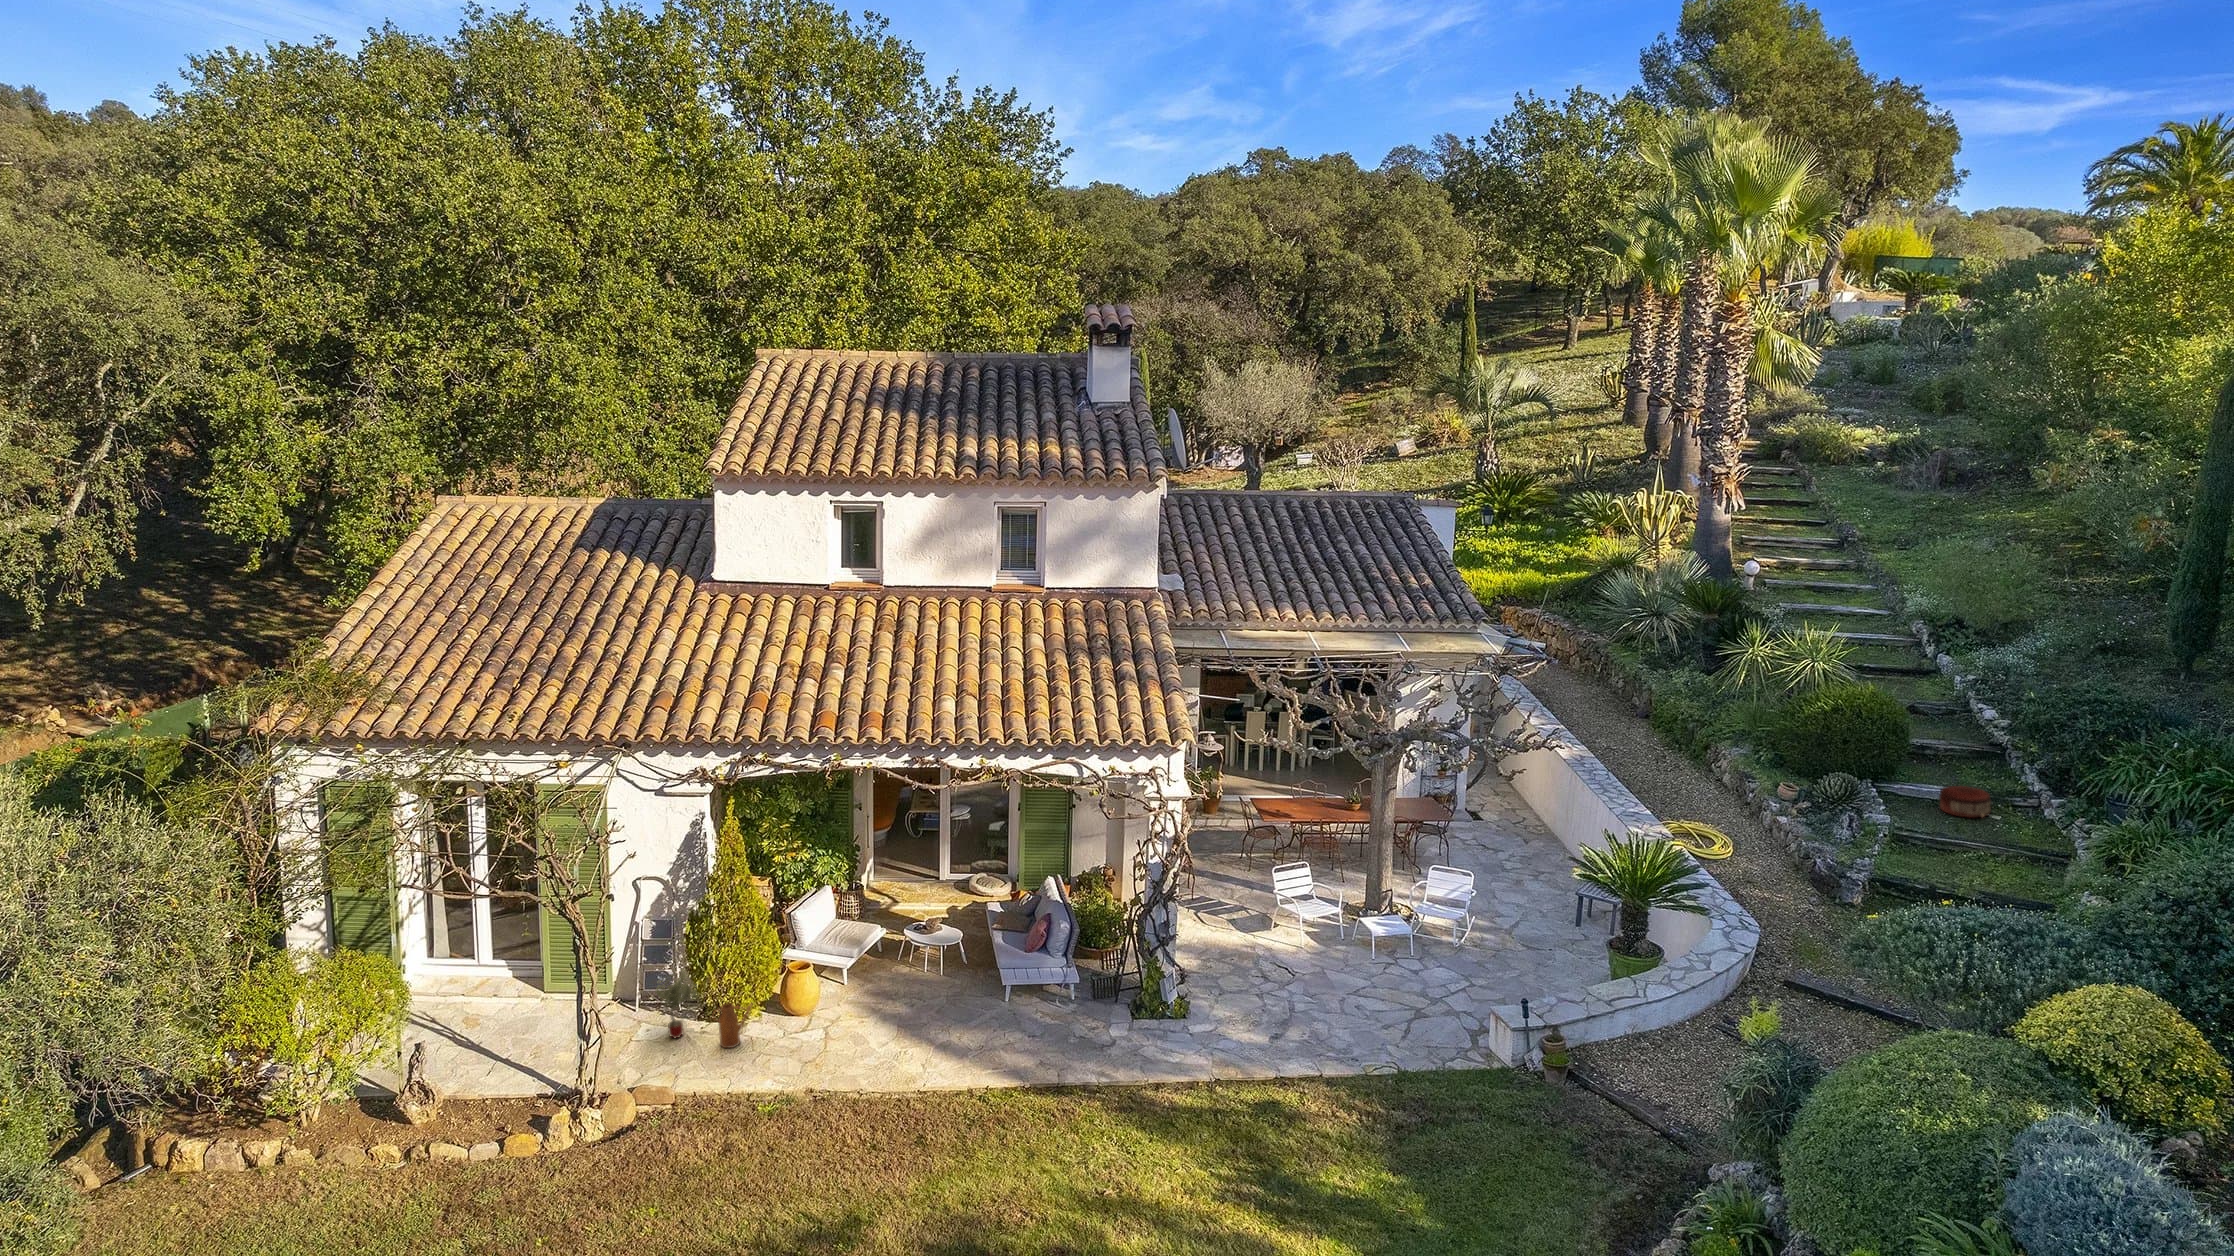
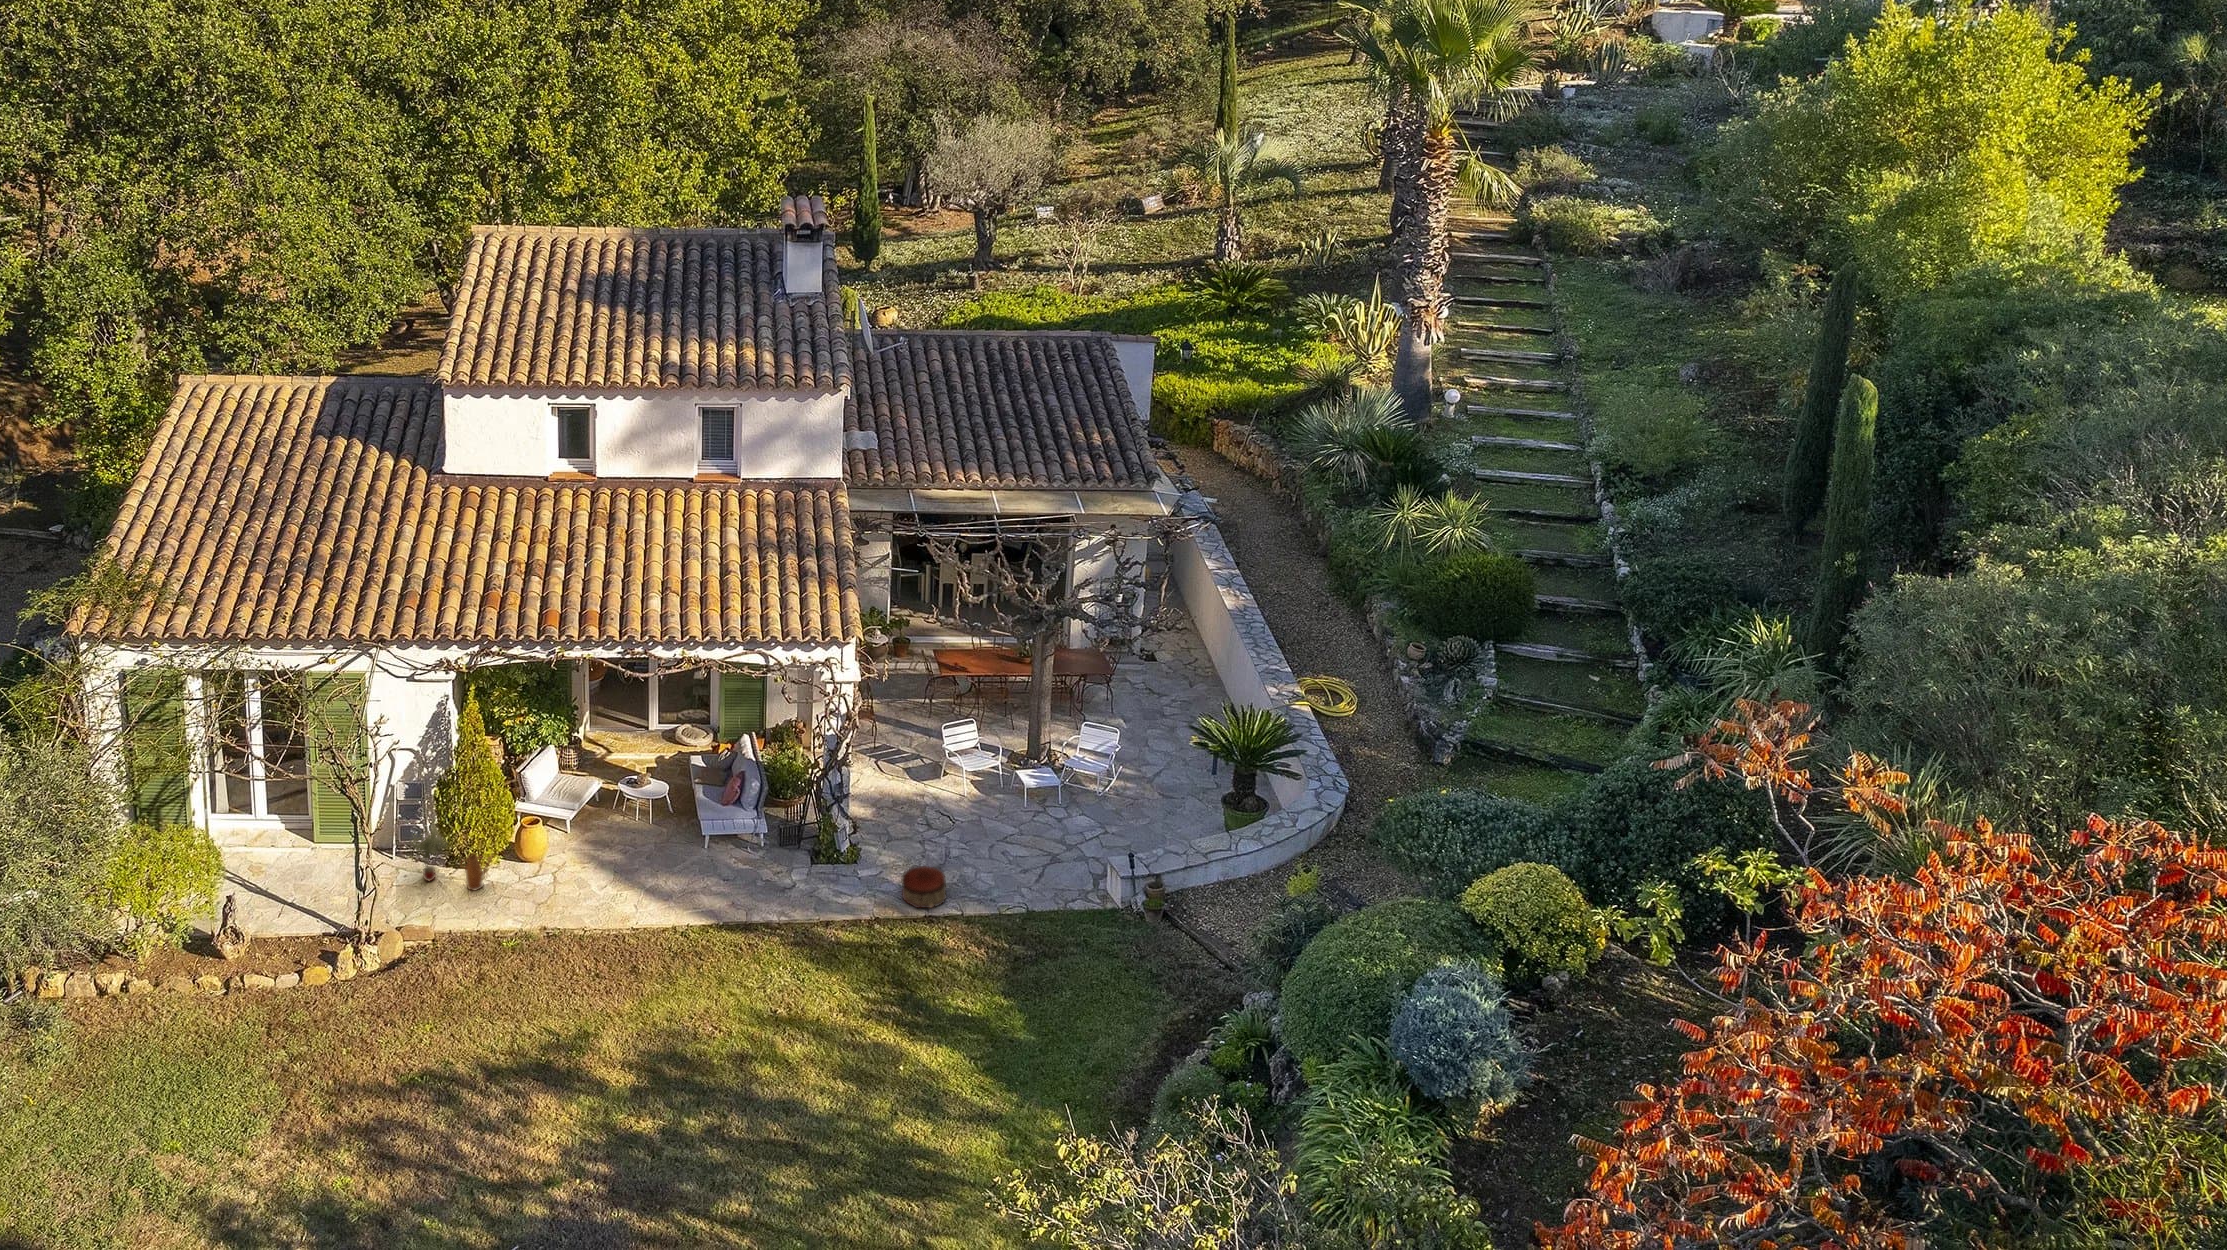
pouf: present [1939,786,1991,818] -> present [901,866,946,908]

